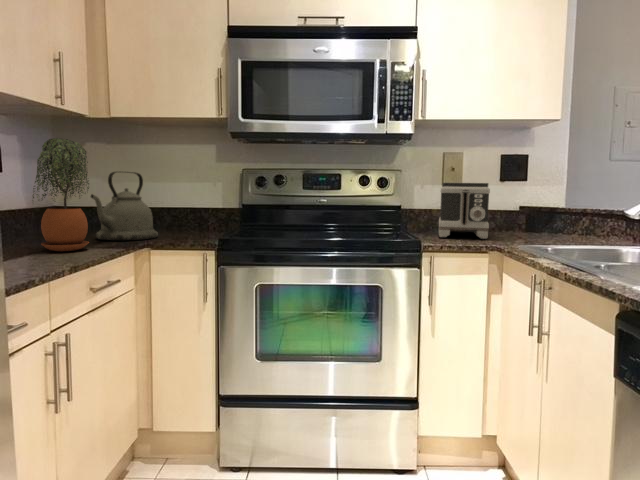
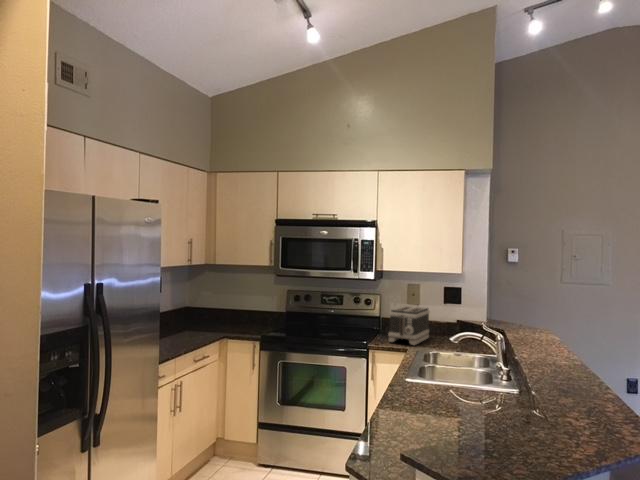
potted plant: present [33,138,89,251] -> none [173,284,200,340]
kettle: present [91,172,158,240] -> none [201,295,235,333]

